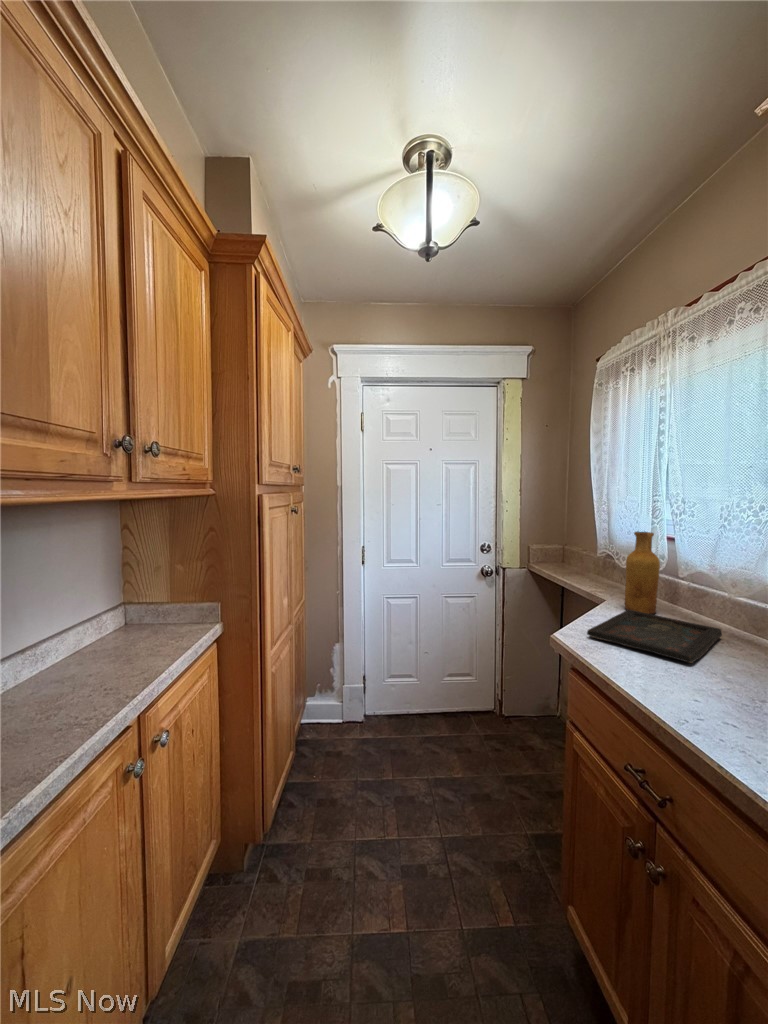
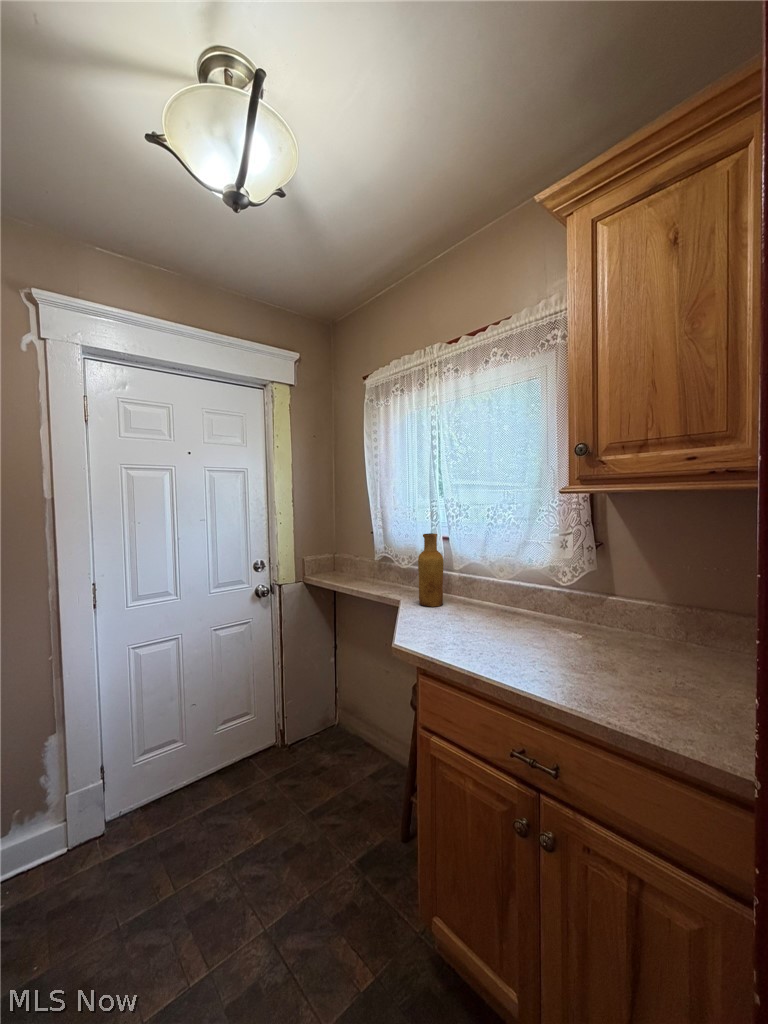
tray: present [587,610,722,663] -> none [423,605,512,643]

